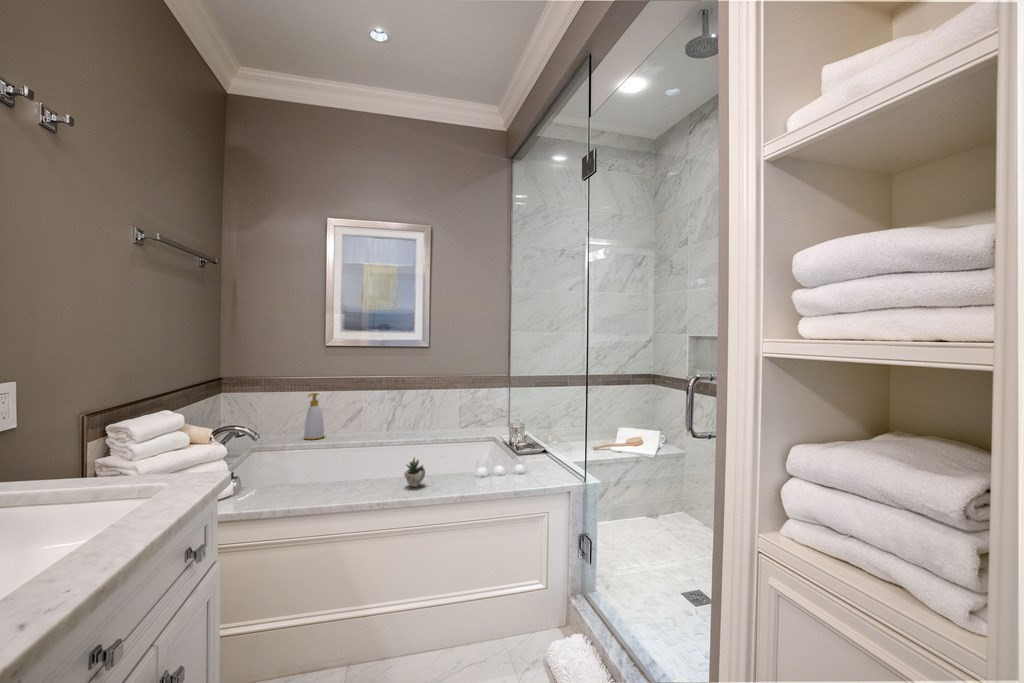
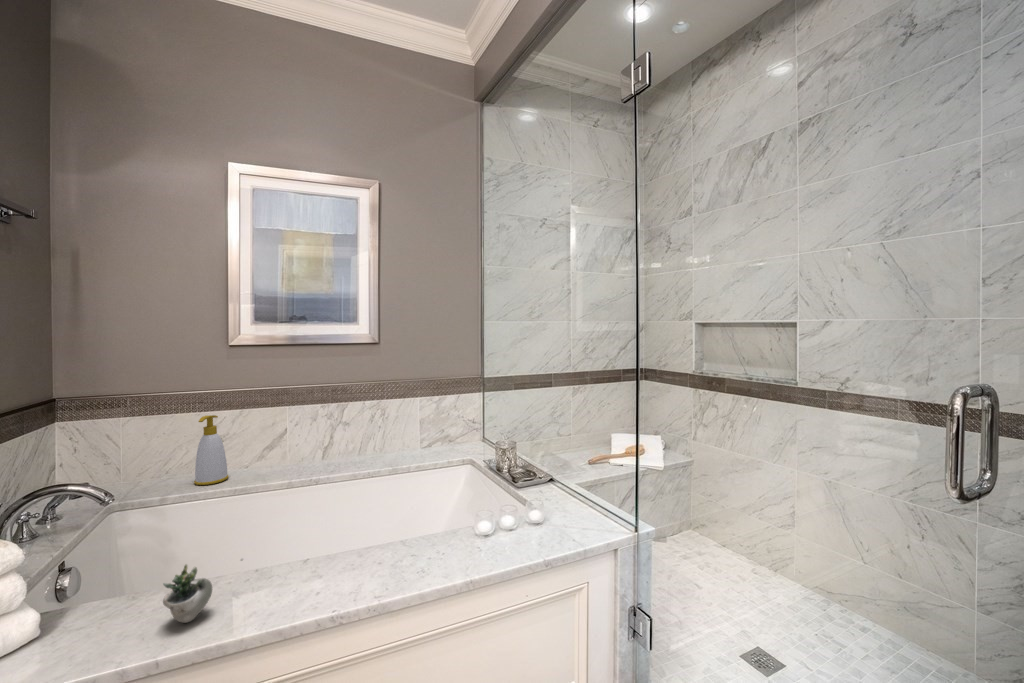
succulent plant: present [404,457,425,487] -> present [163,559,243,623]

